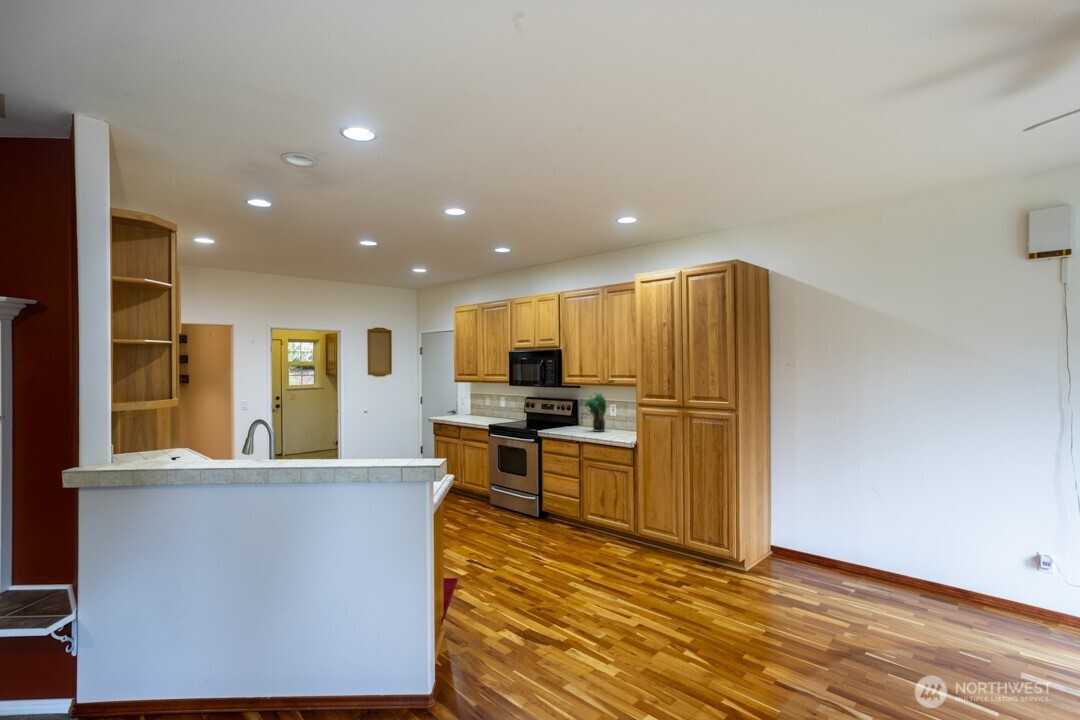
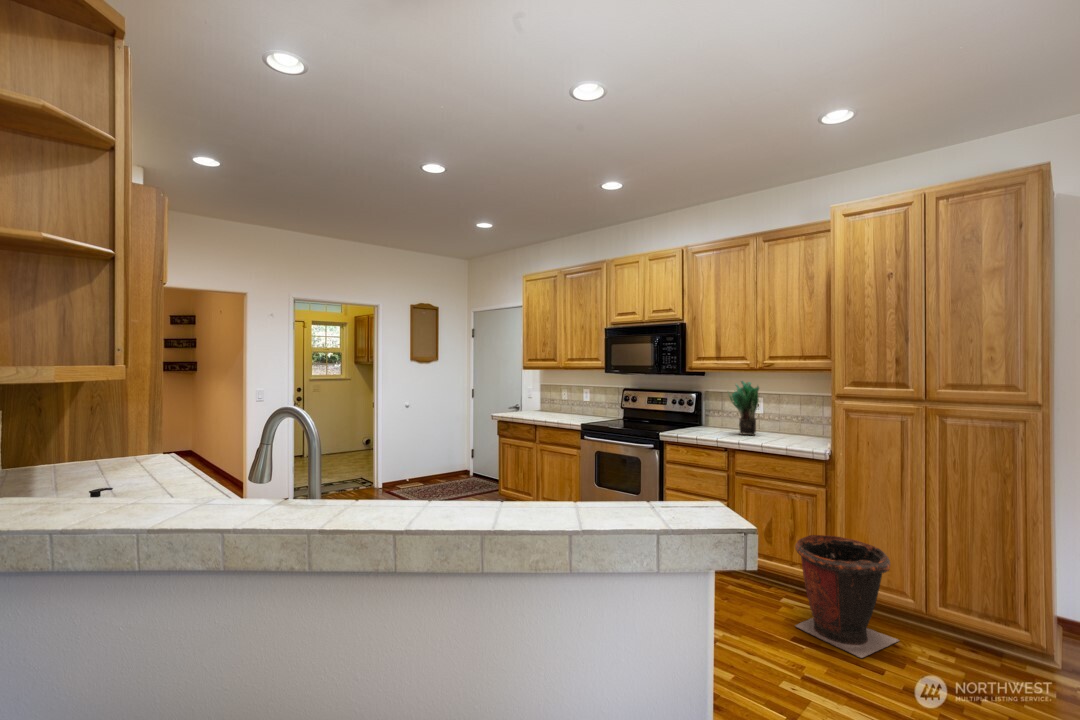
waste bin: none [602,498,664,571] -> present [795,535,899,658]

